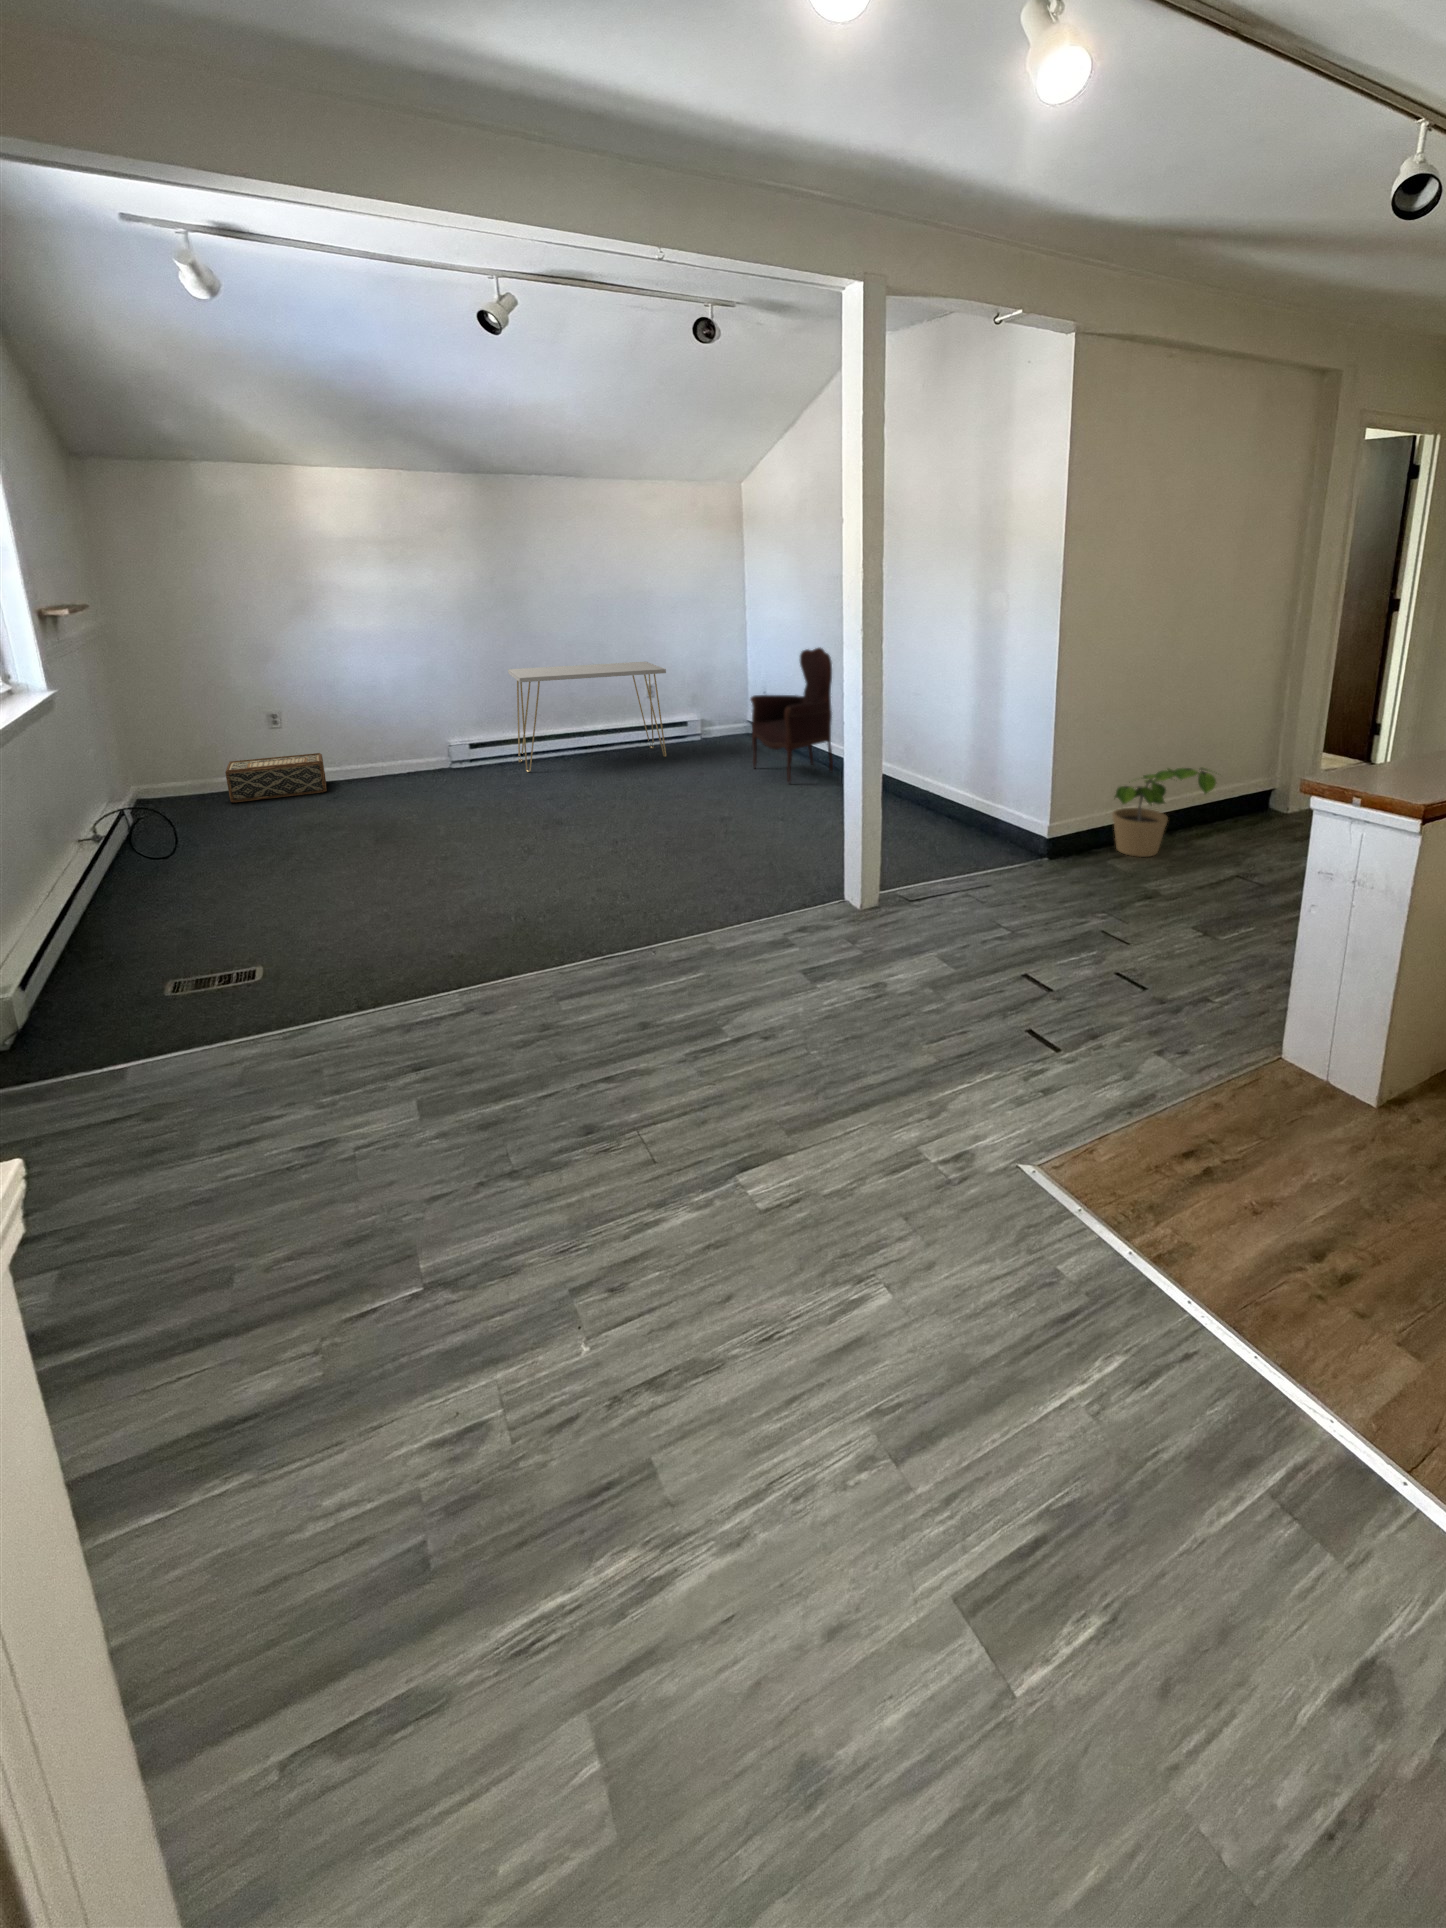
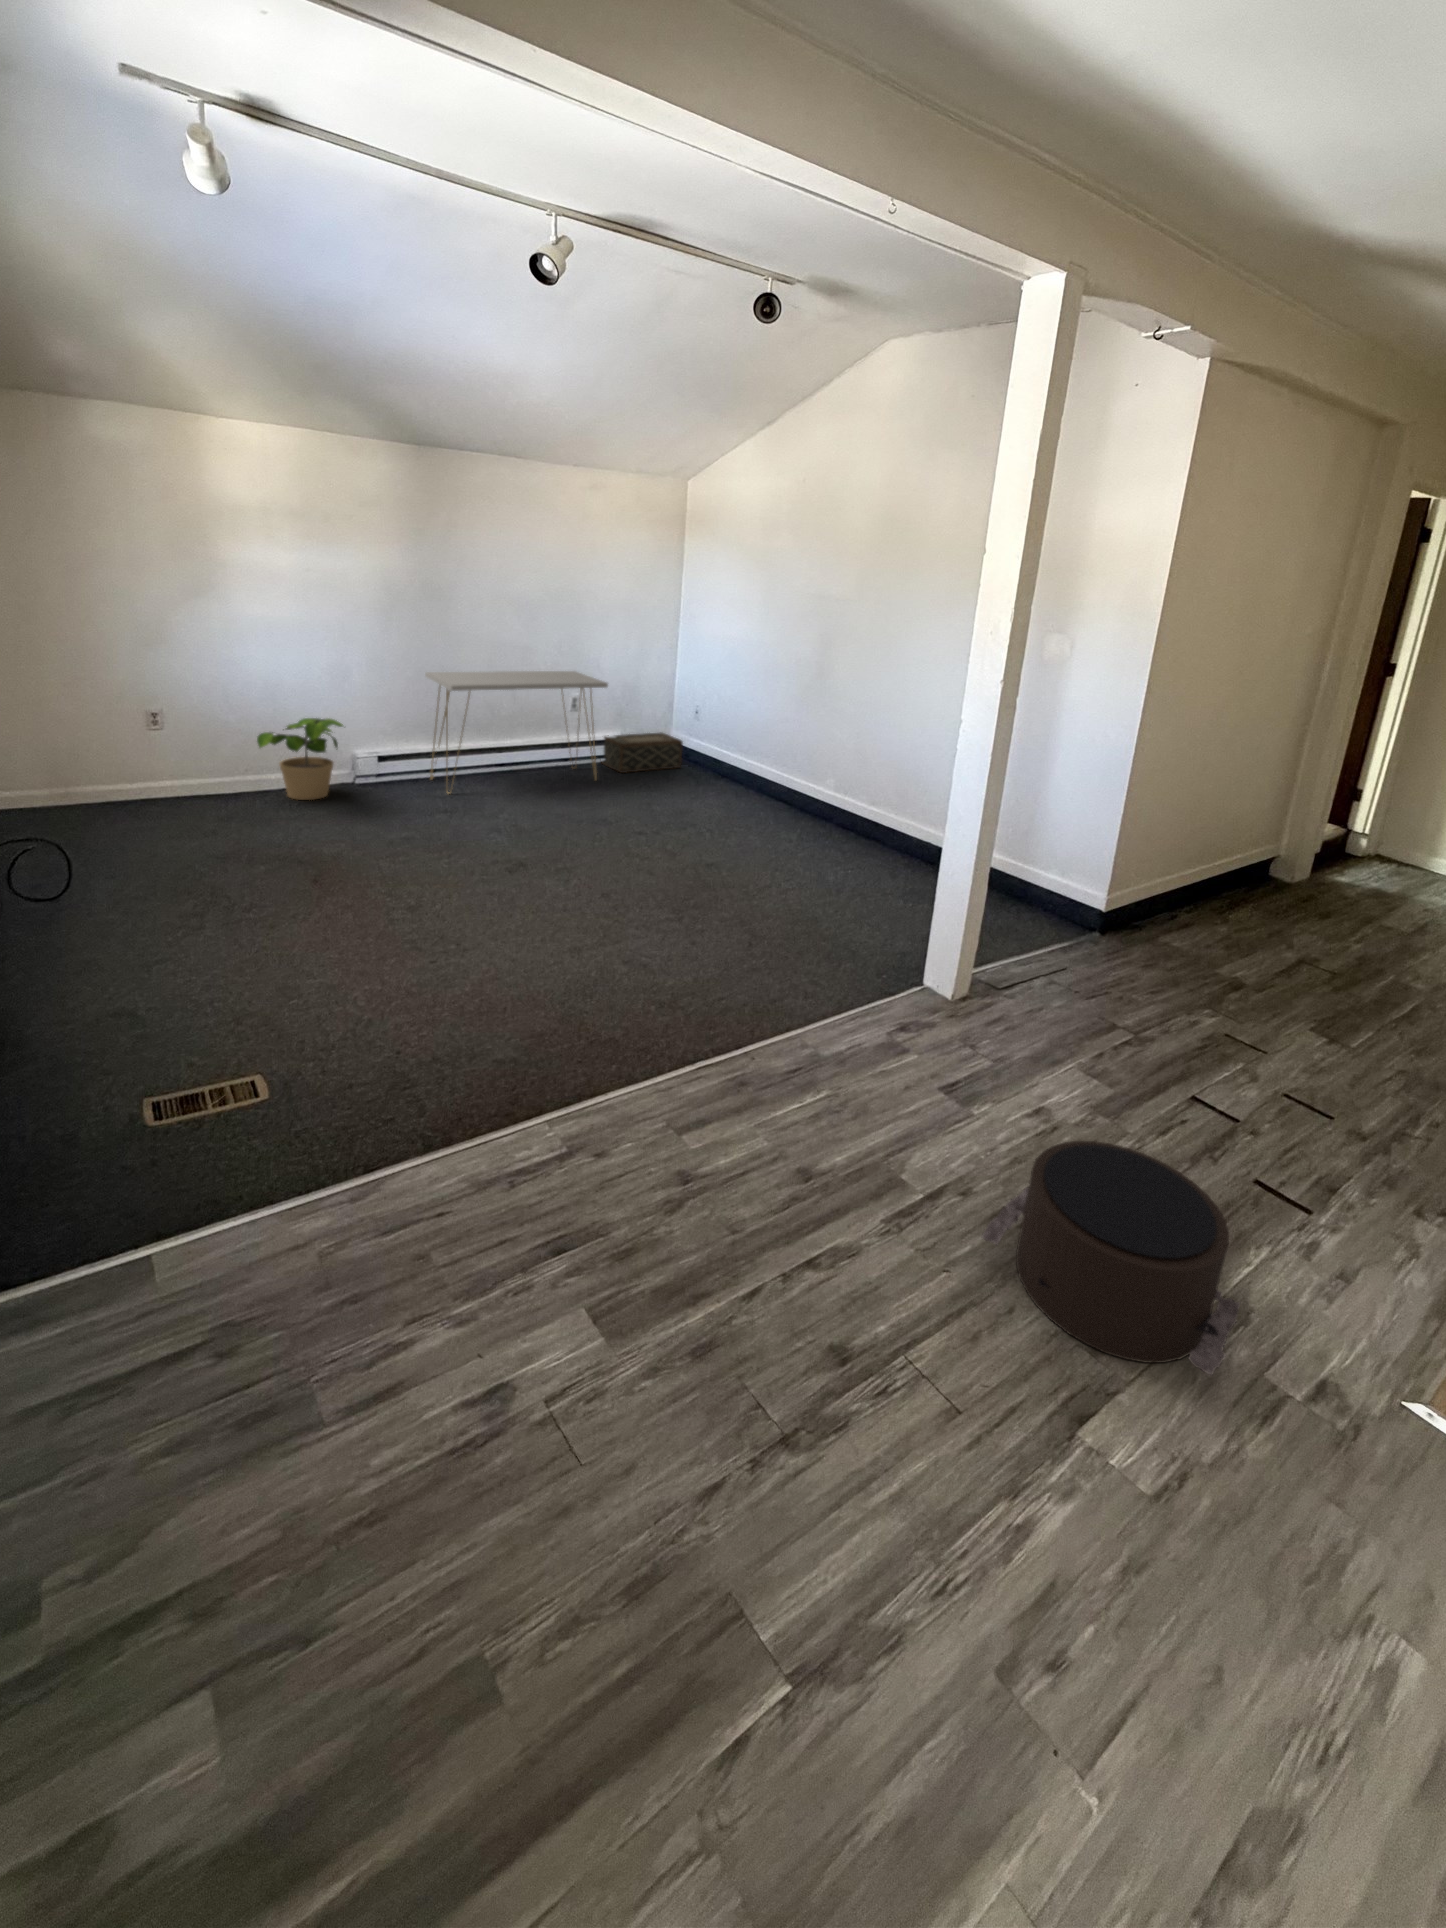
armchair: present [750,648,833,783] -> none [704,671,810,824]
woven basket: present [225,753,327,803] -> present [602,733,683,773]
potted plant: present [1112,768,1216,857] -> present [257,718,343,800]
pouf: none [739,986,918,1140] -> present [981,1141,1240,1375]

